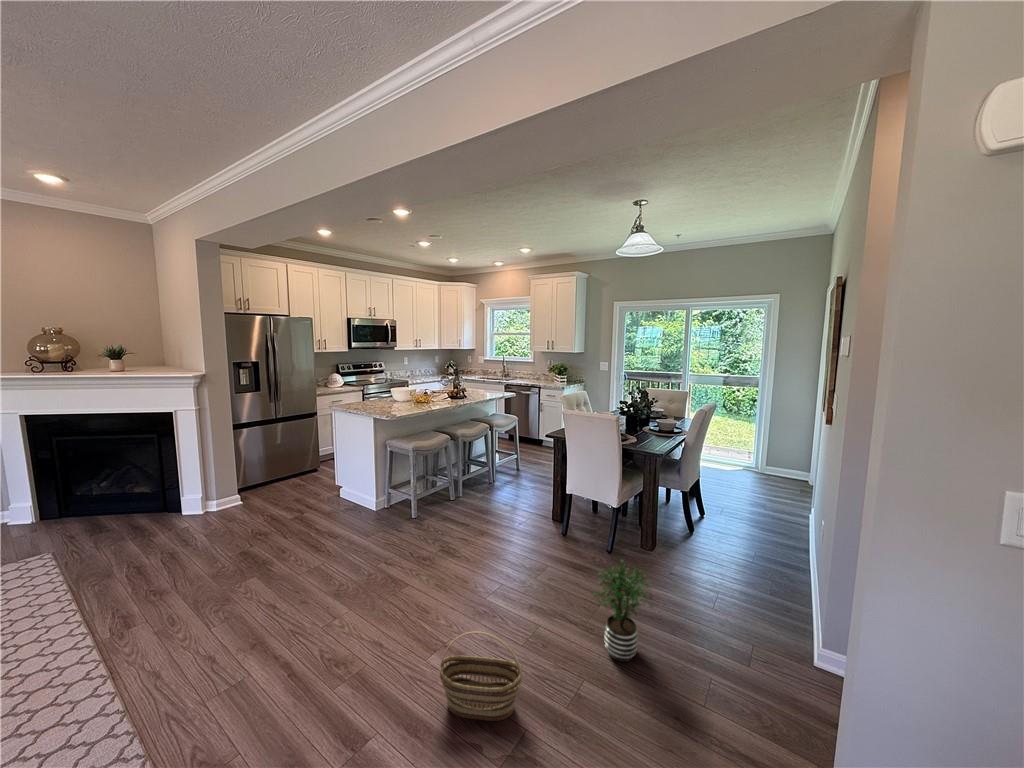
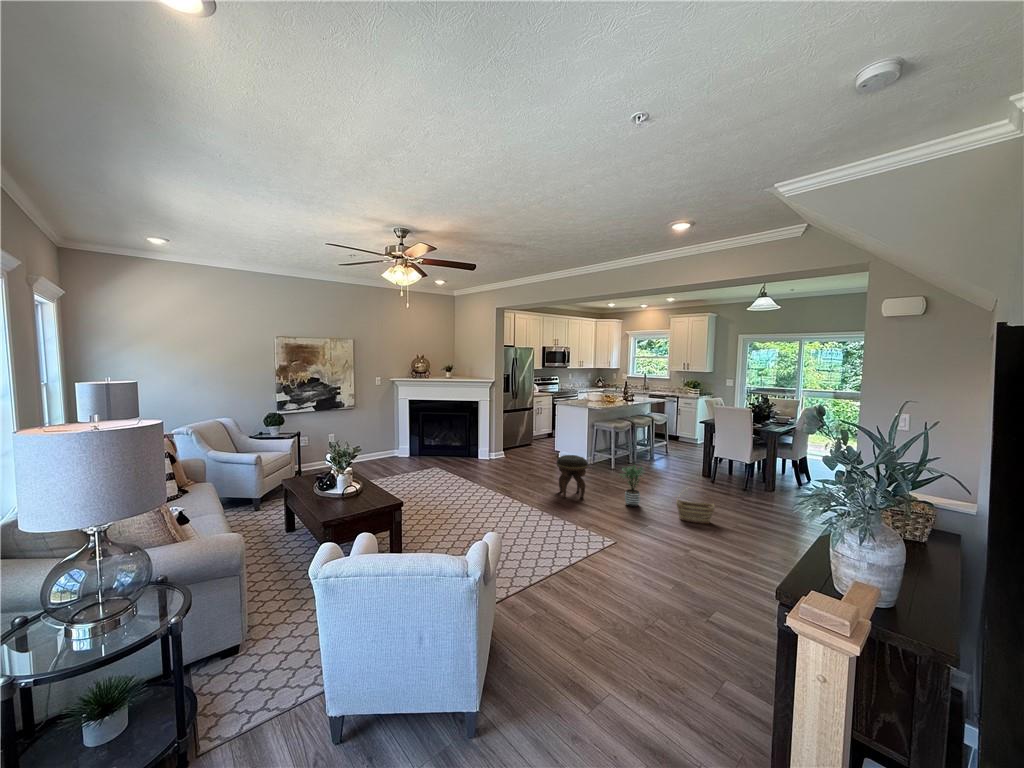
footstool: none [209,535,293,644] -> present [557,455,588,498]
potted plant: present [594,560,655,662] -> present [623,465,643,507]

